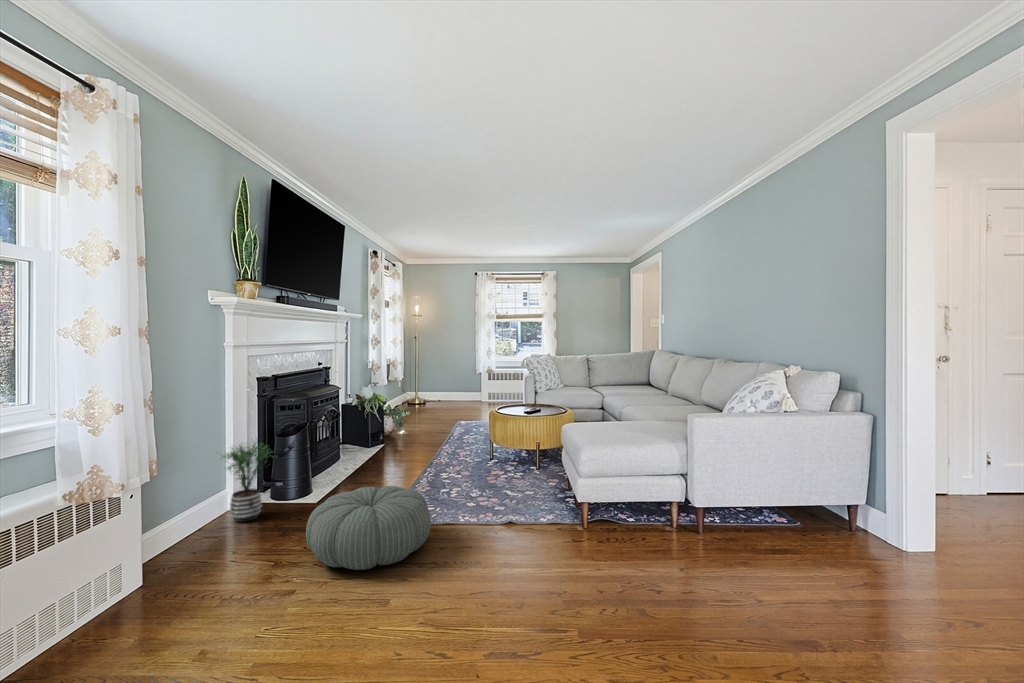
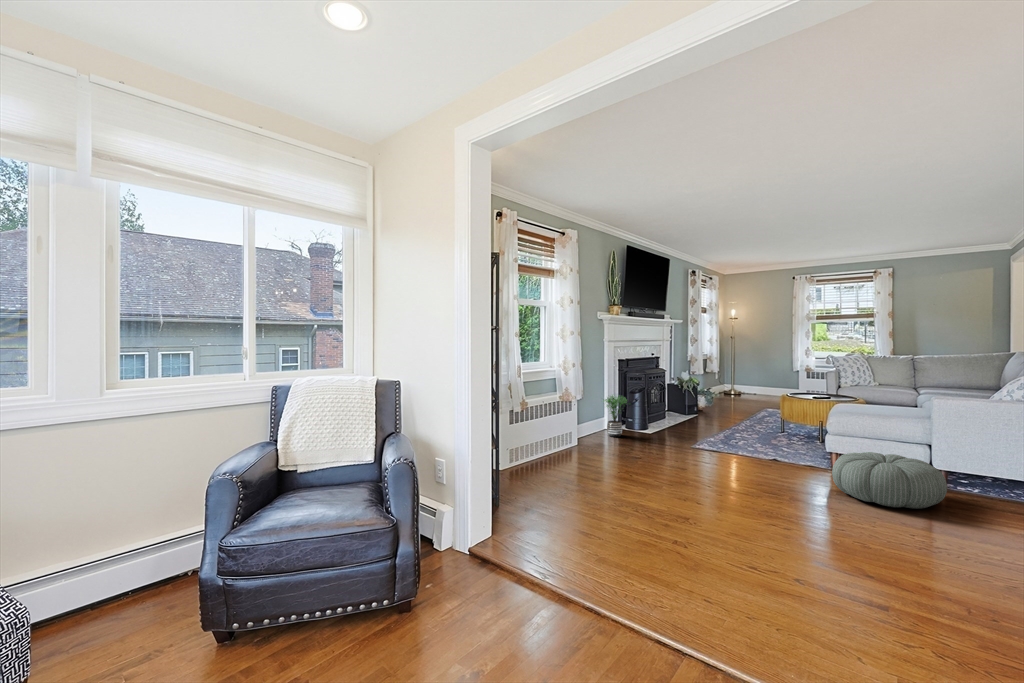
pouf: present [306,486,431,570] -> present [832,452,947,509]

